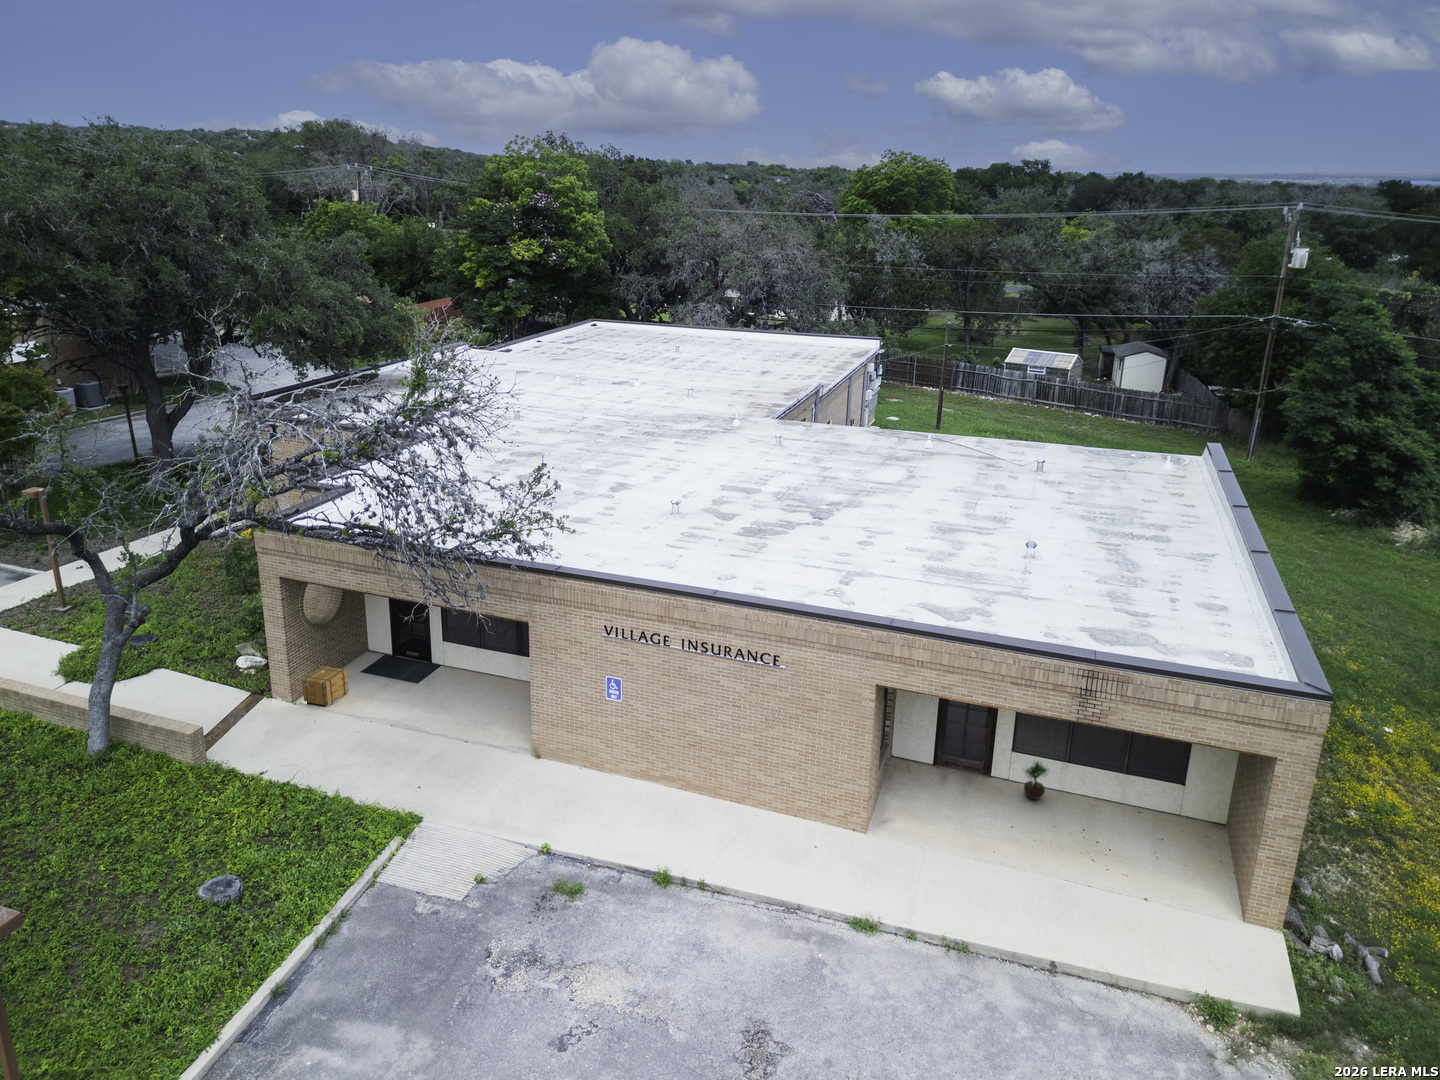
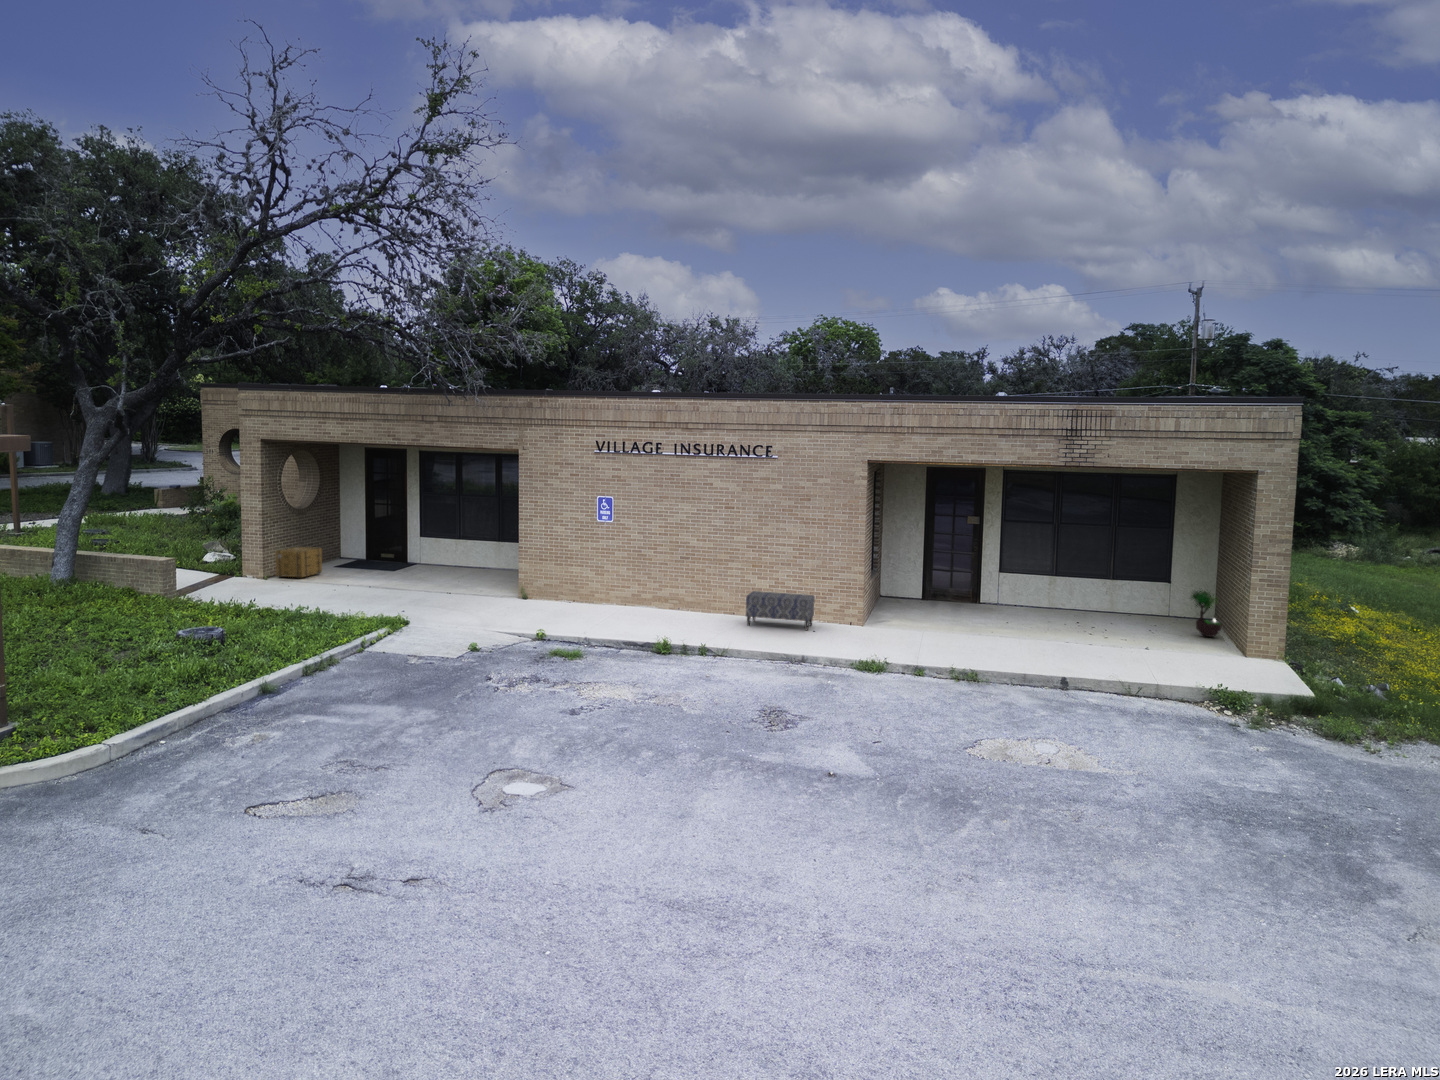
potted tree: present [1024,761,1049,799] -> present [1192,591,1221,637]
bench: none [748,788,817,841] -> present [746,591,815,630]

